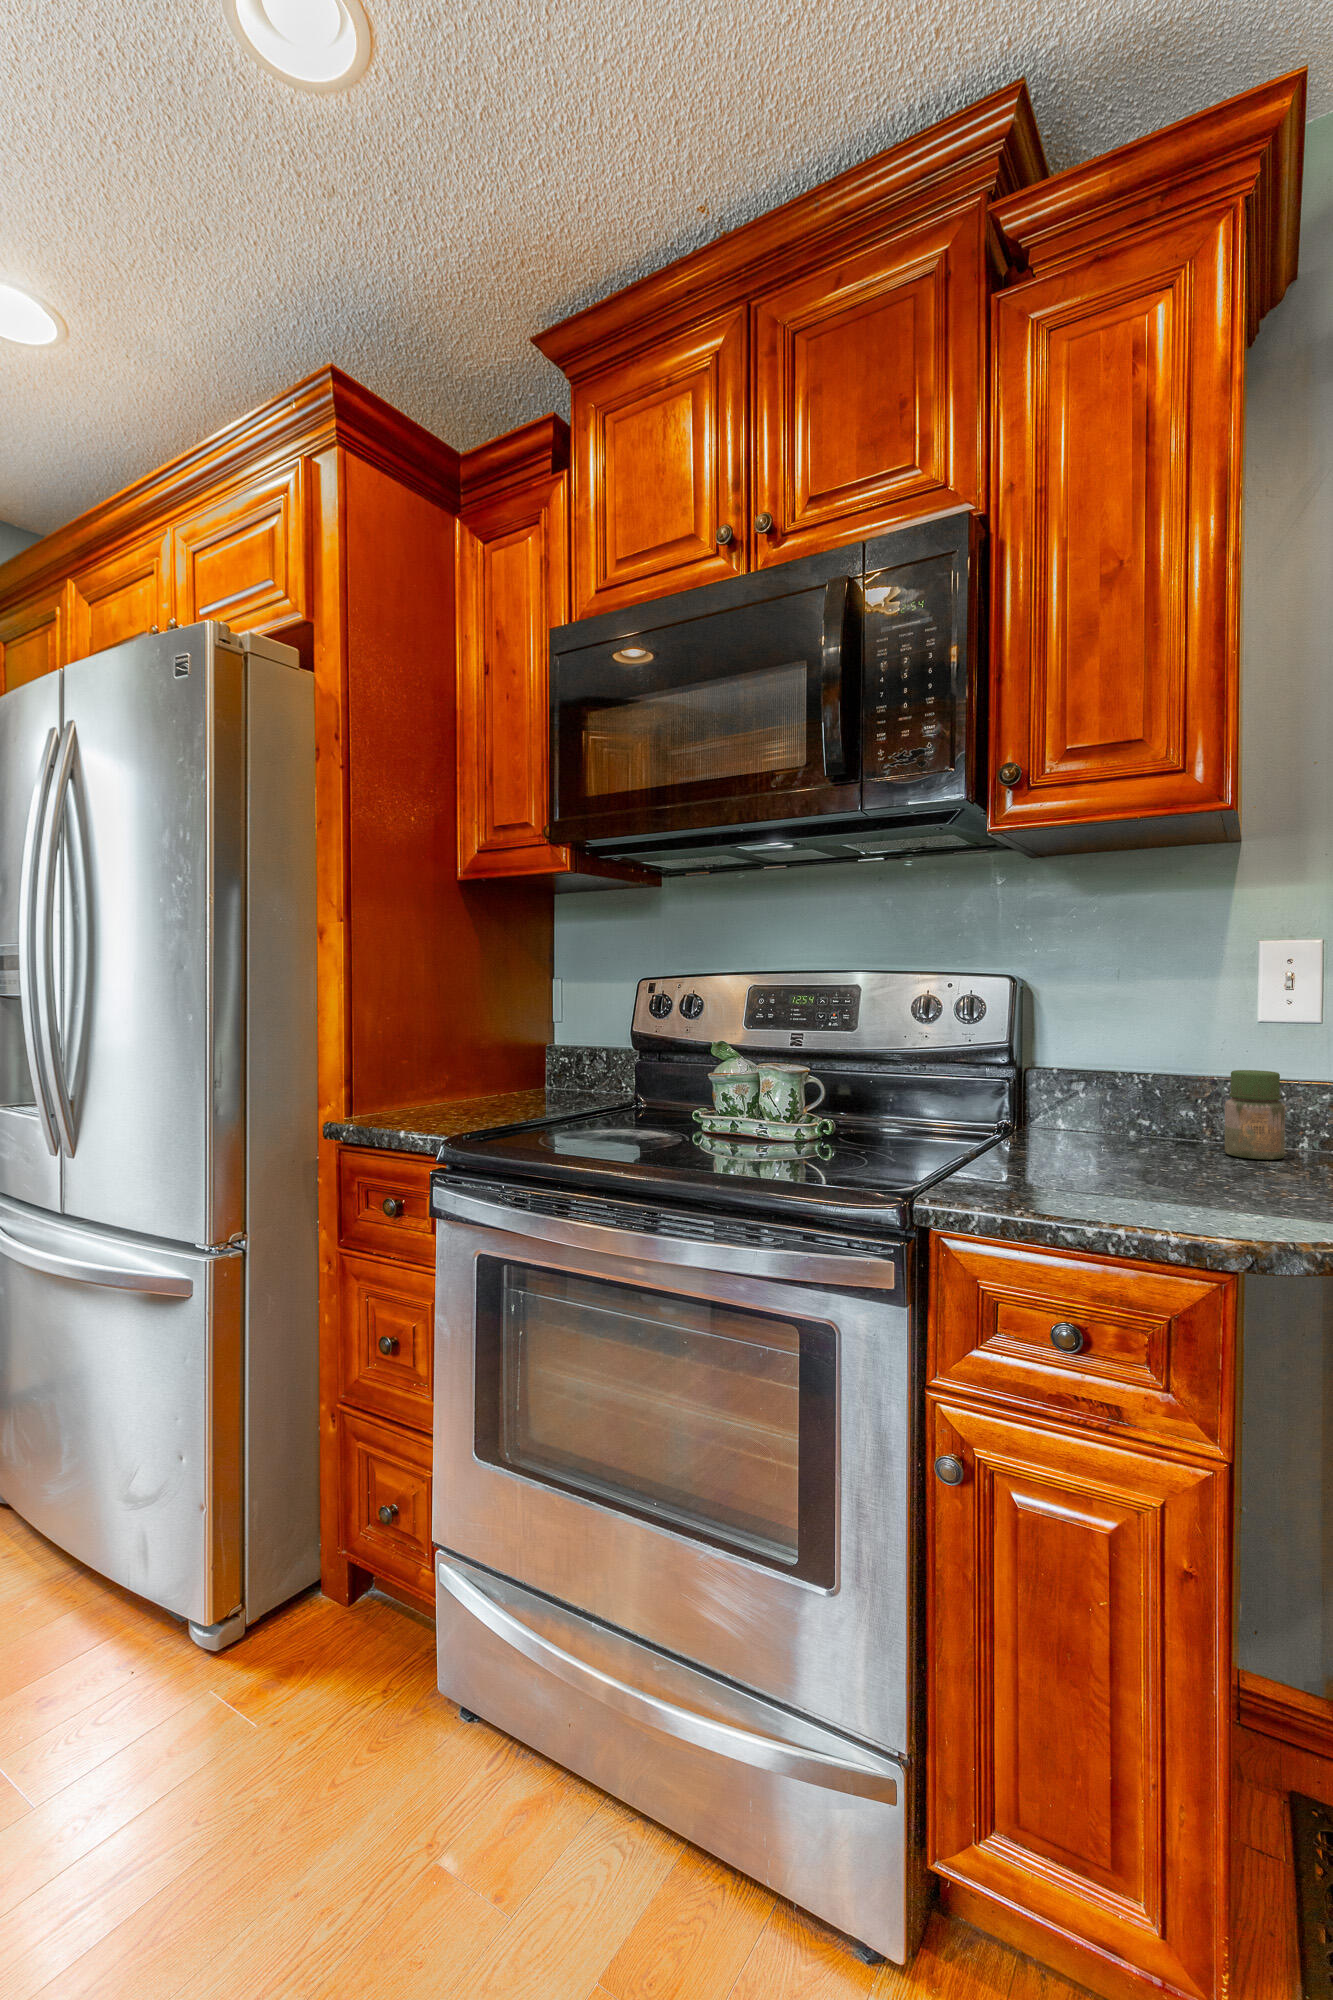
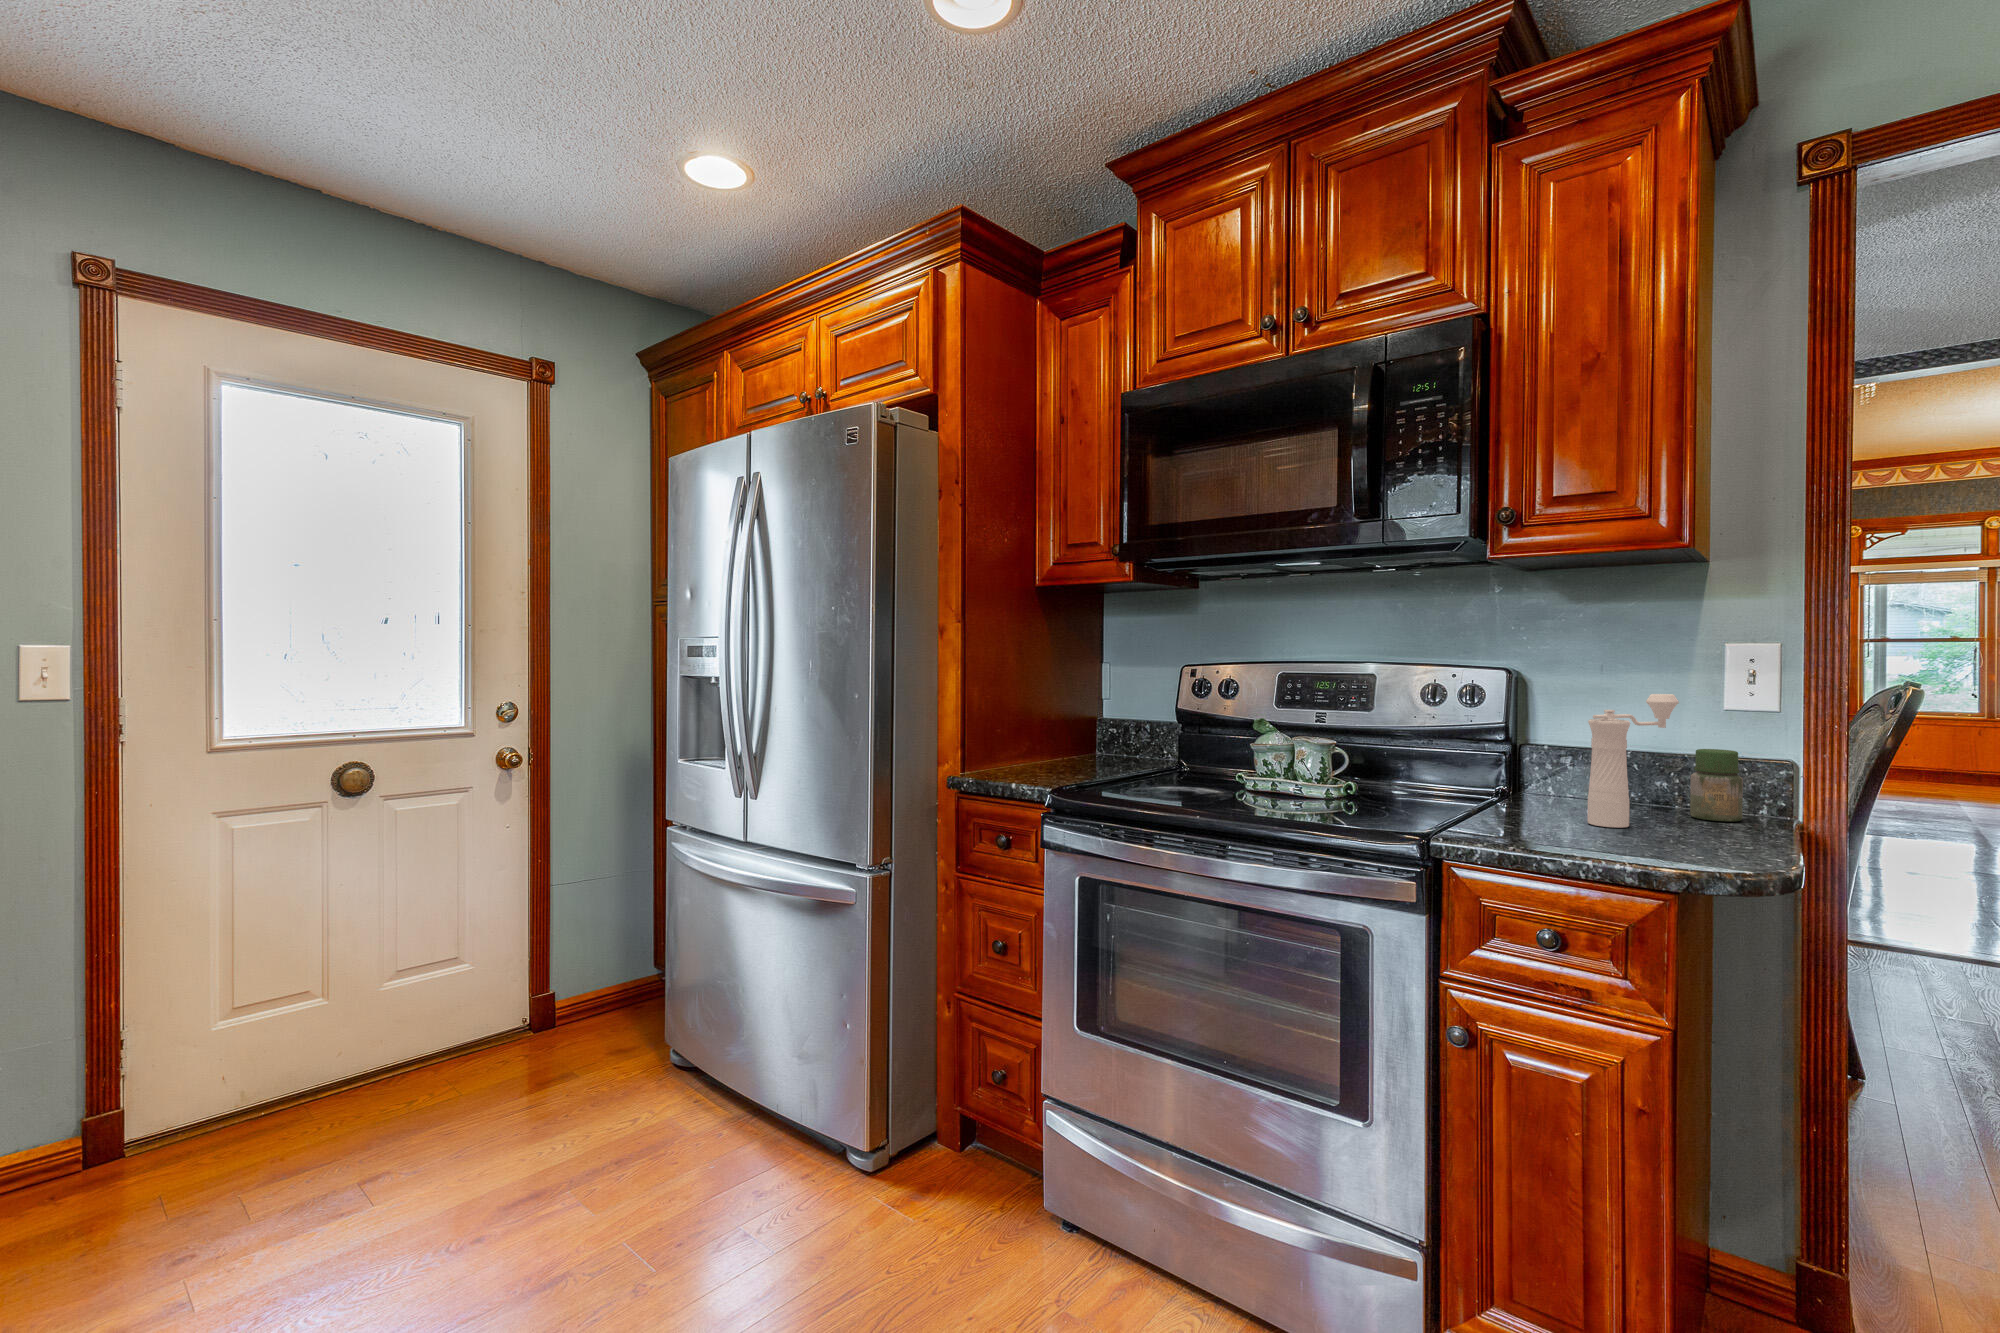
pepper mill: none [1109,1002,1214,1173] -> present [1588,694,1679,828]

